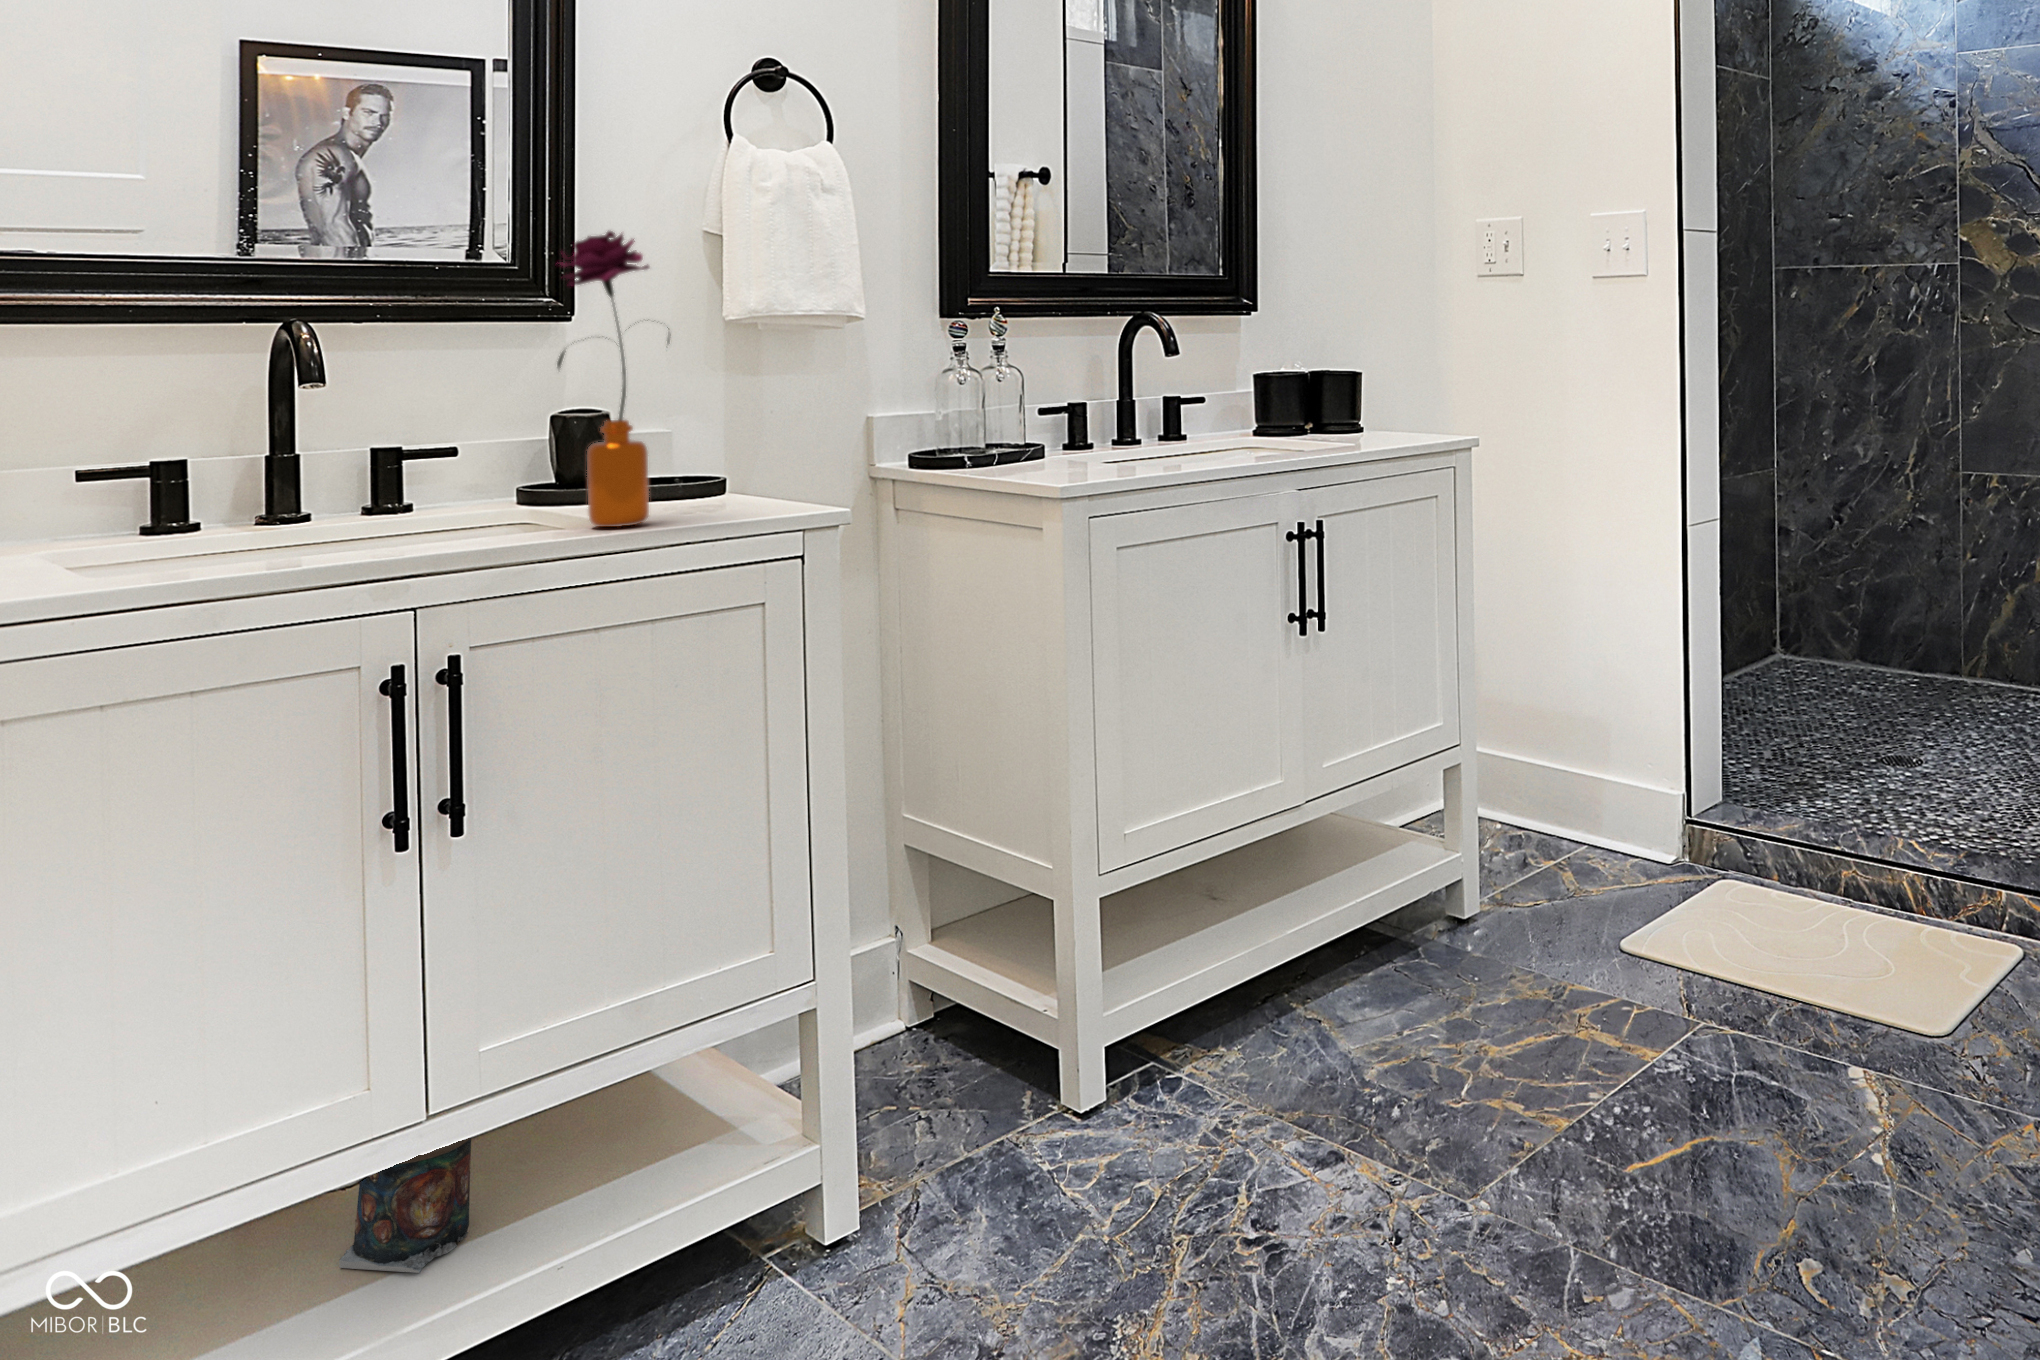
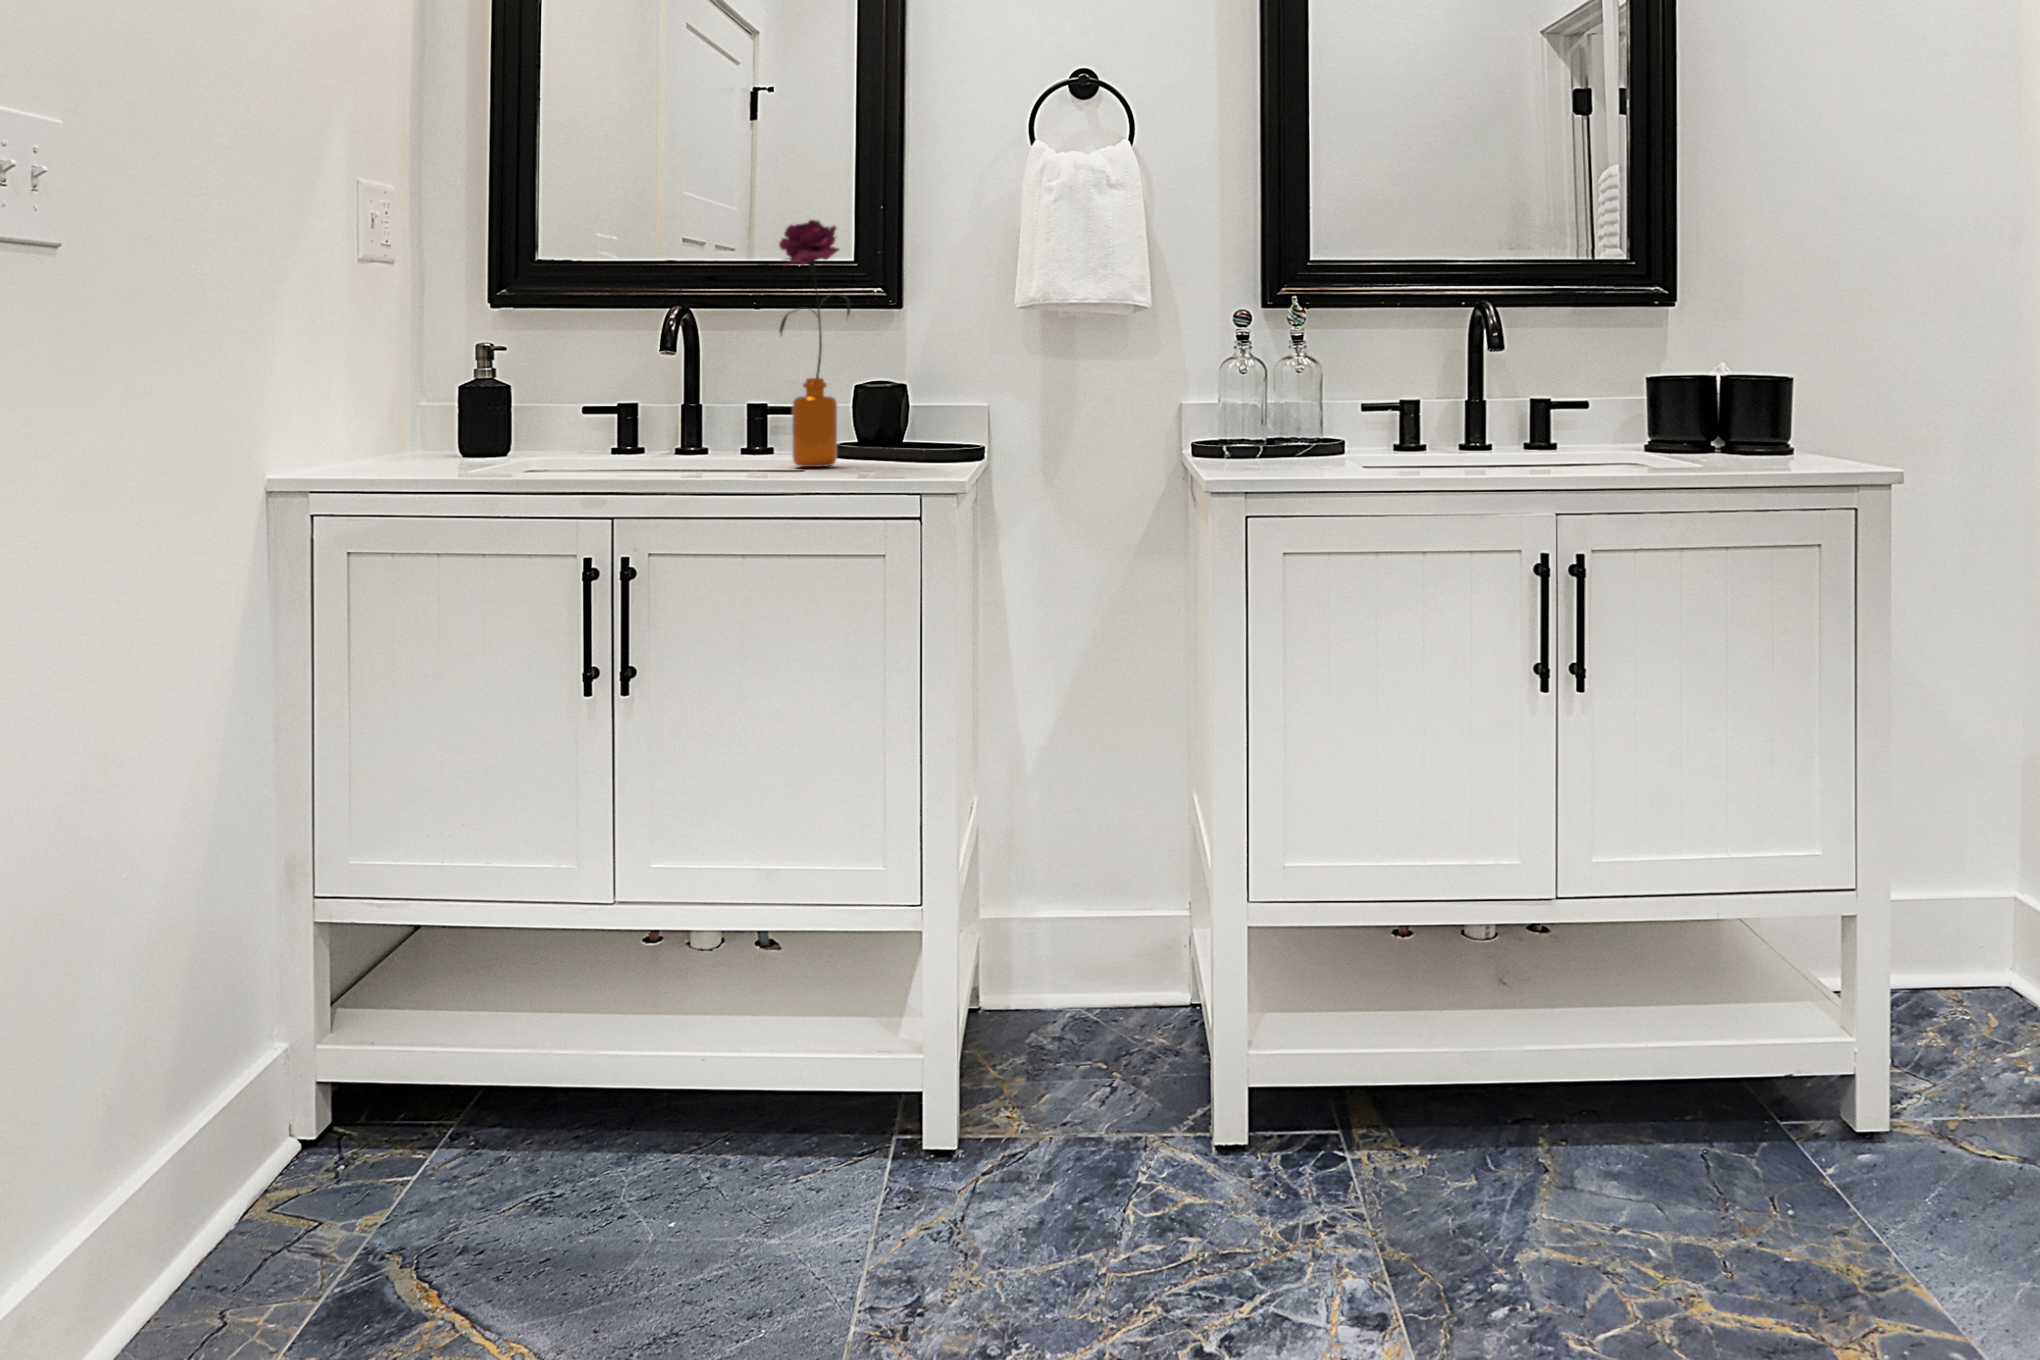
candle: present [339,1138,471,1273] -> none [627,908,714,1025]

